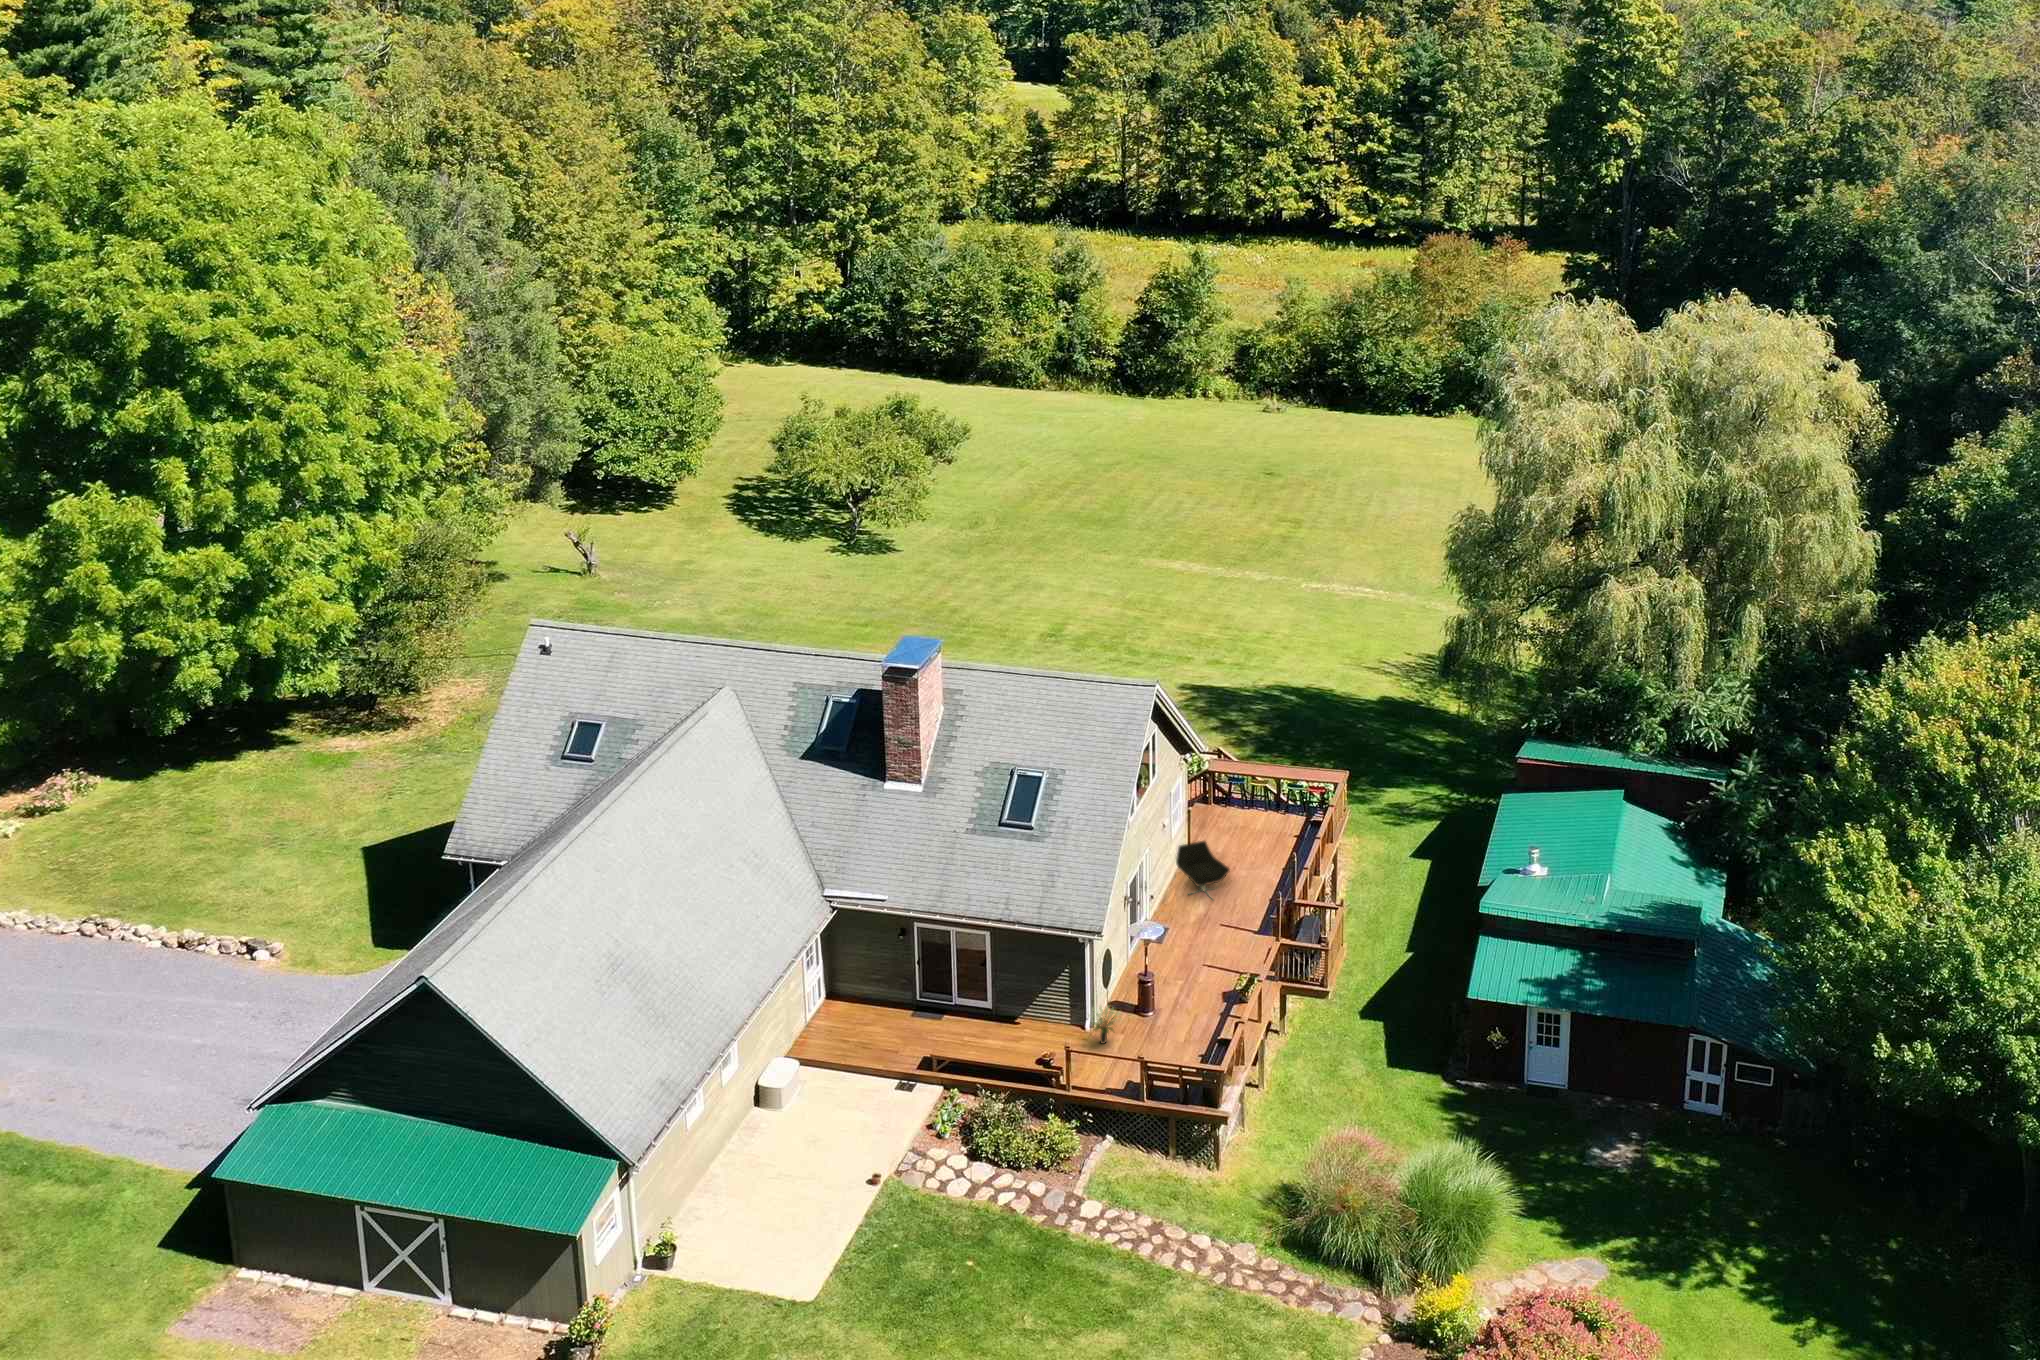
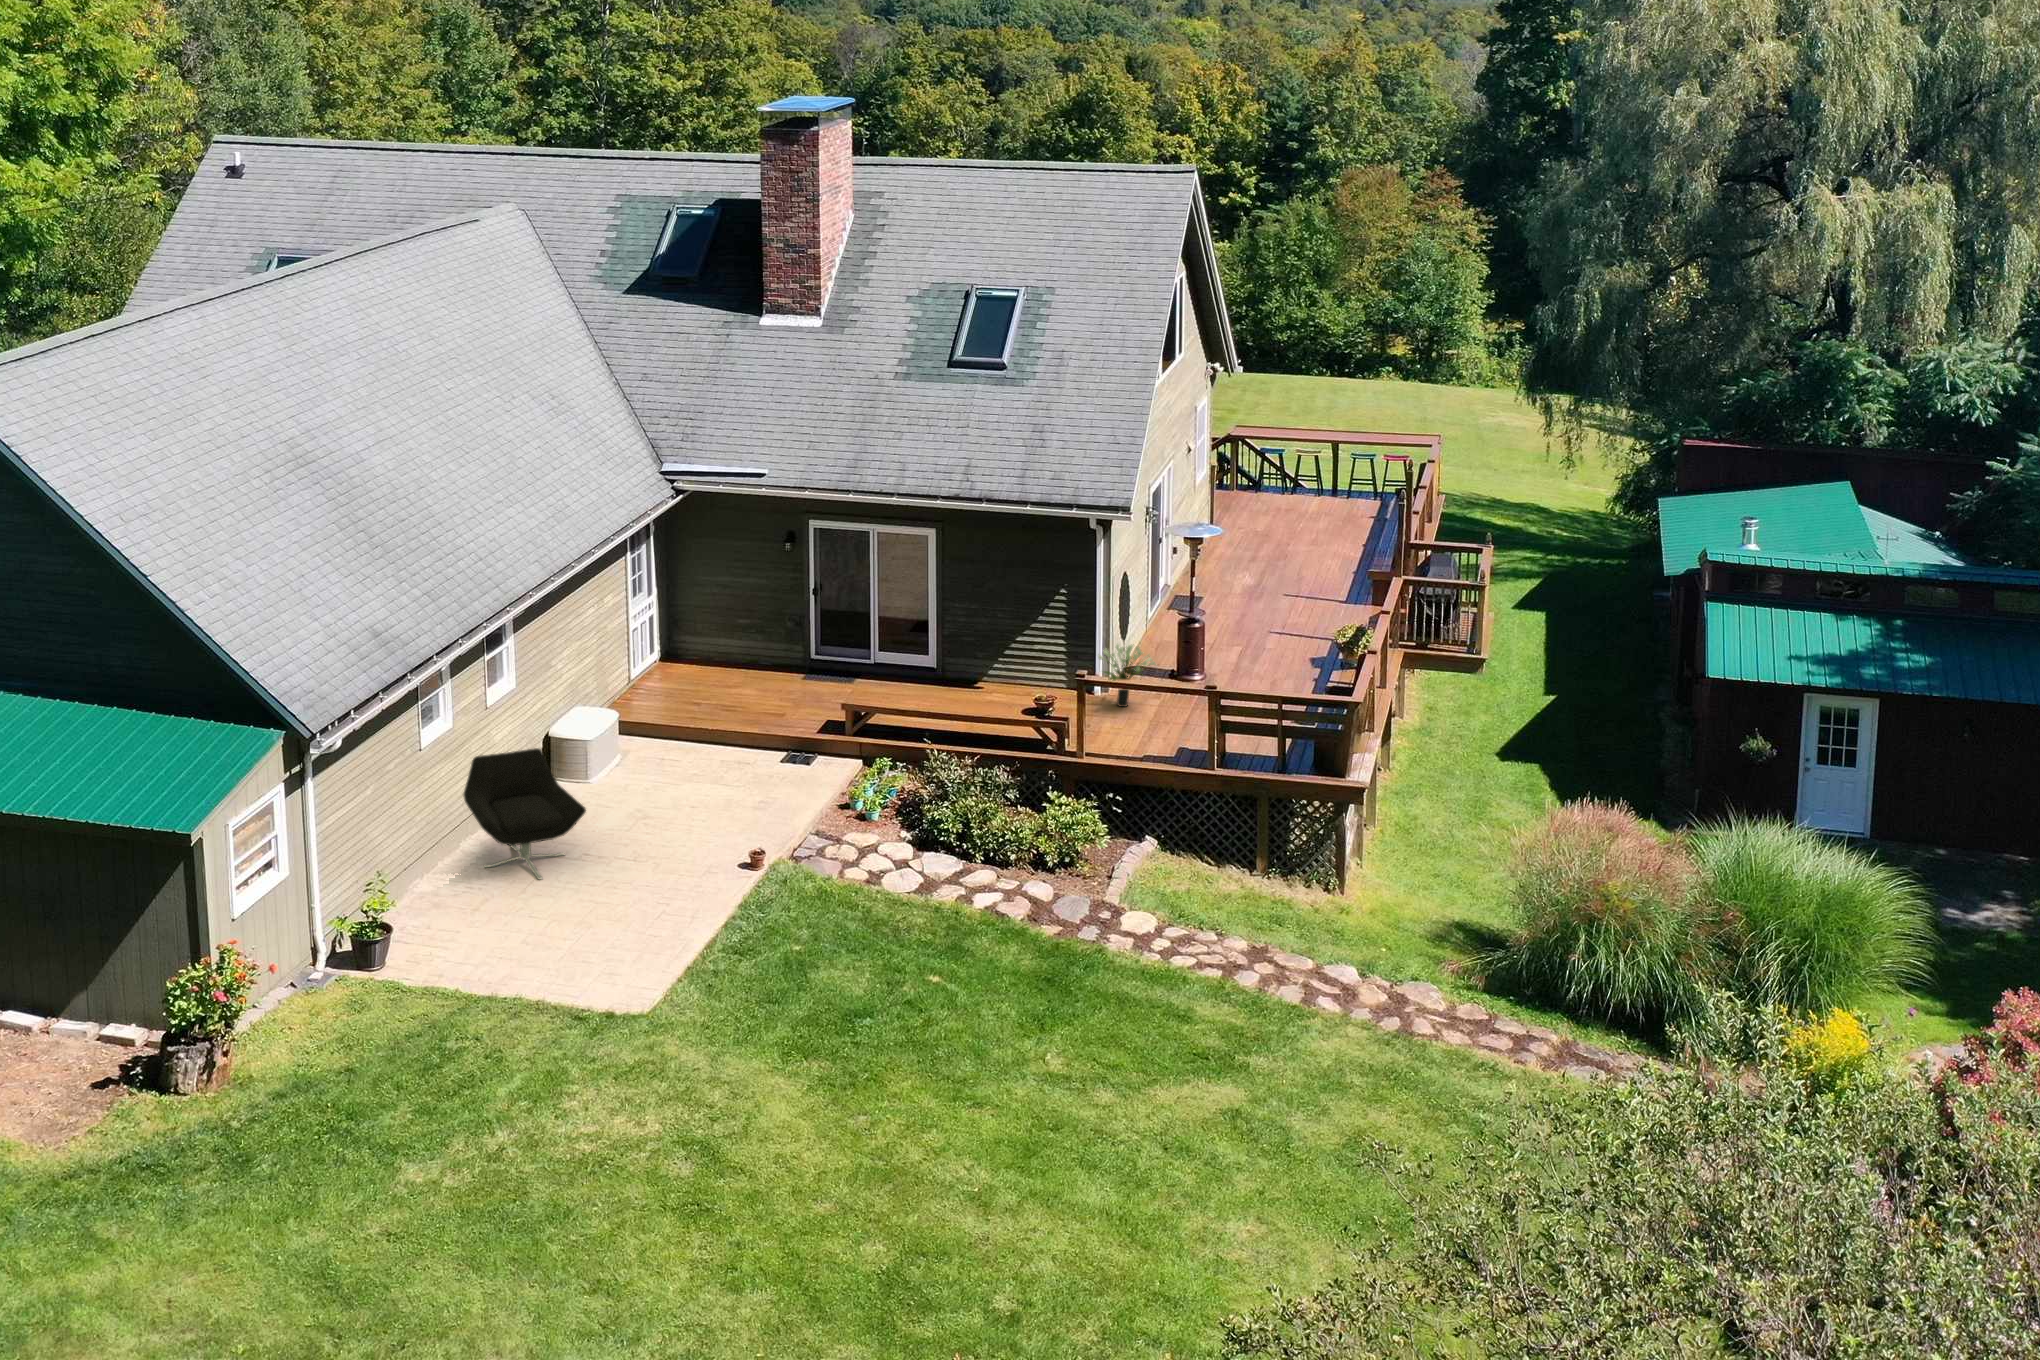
lounge chair: present [1176,841,1230,893] -> present [464,748,586,879]

